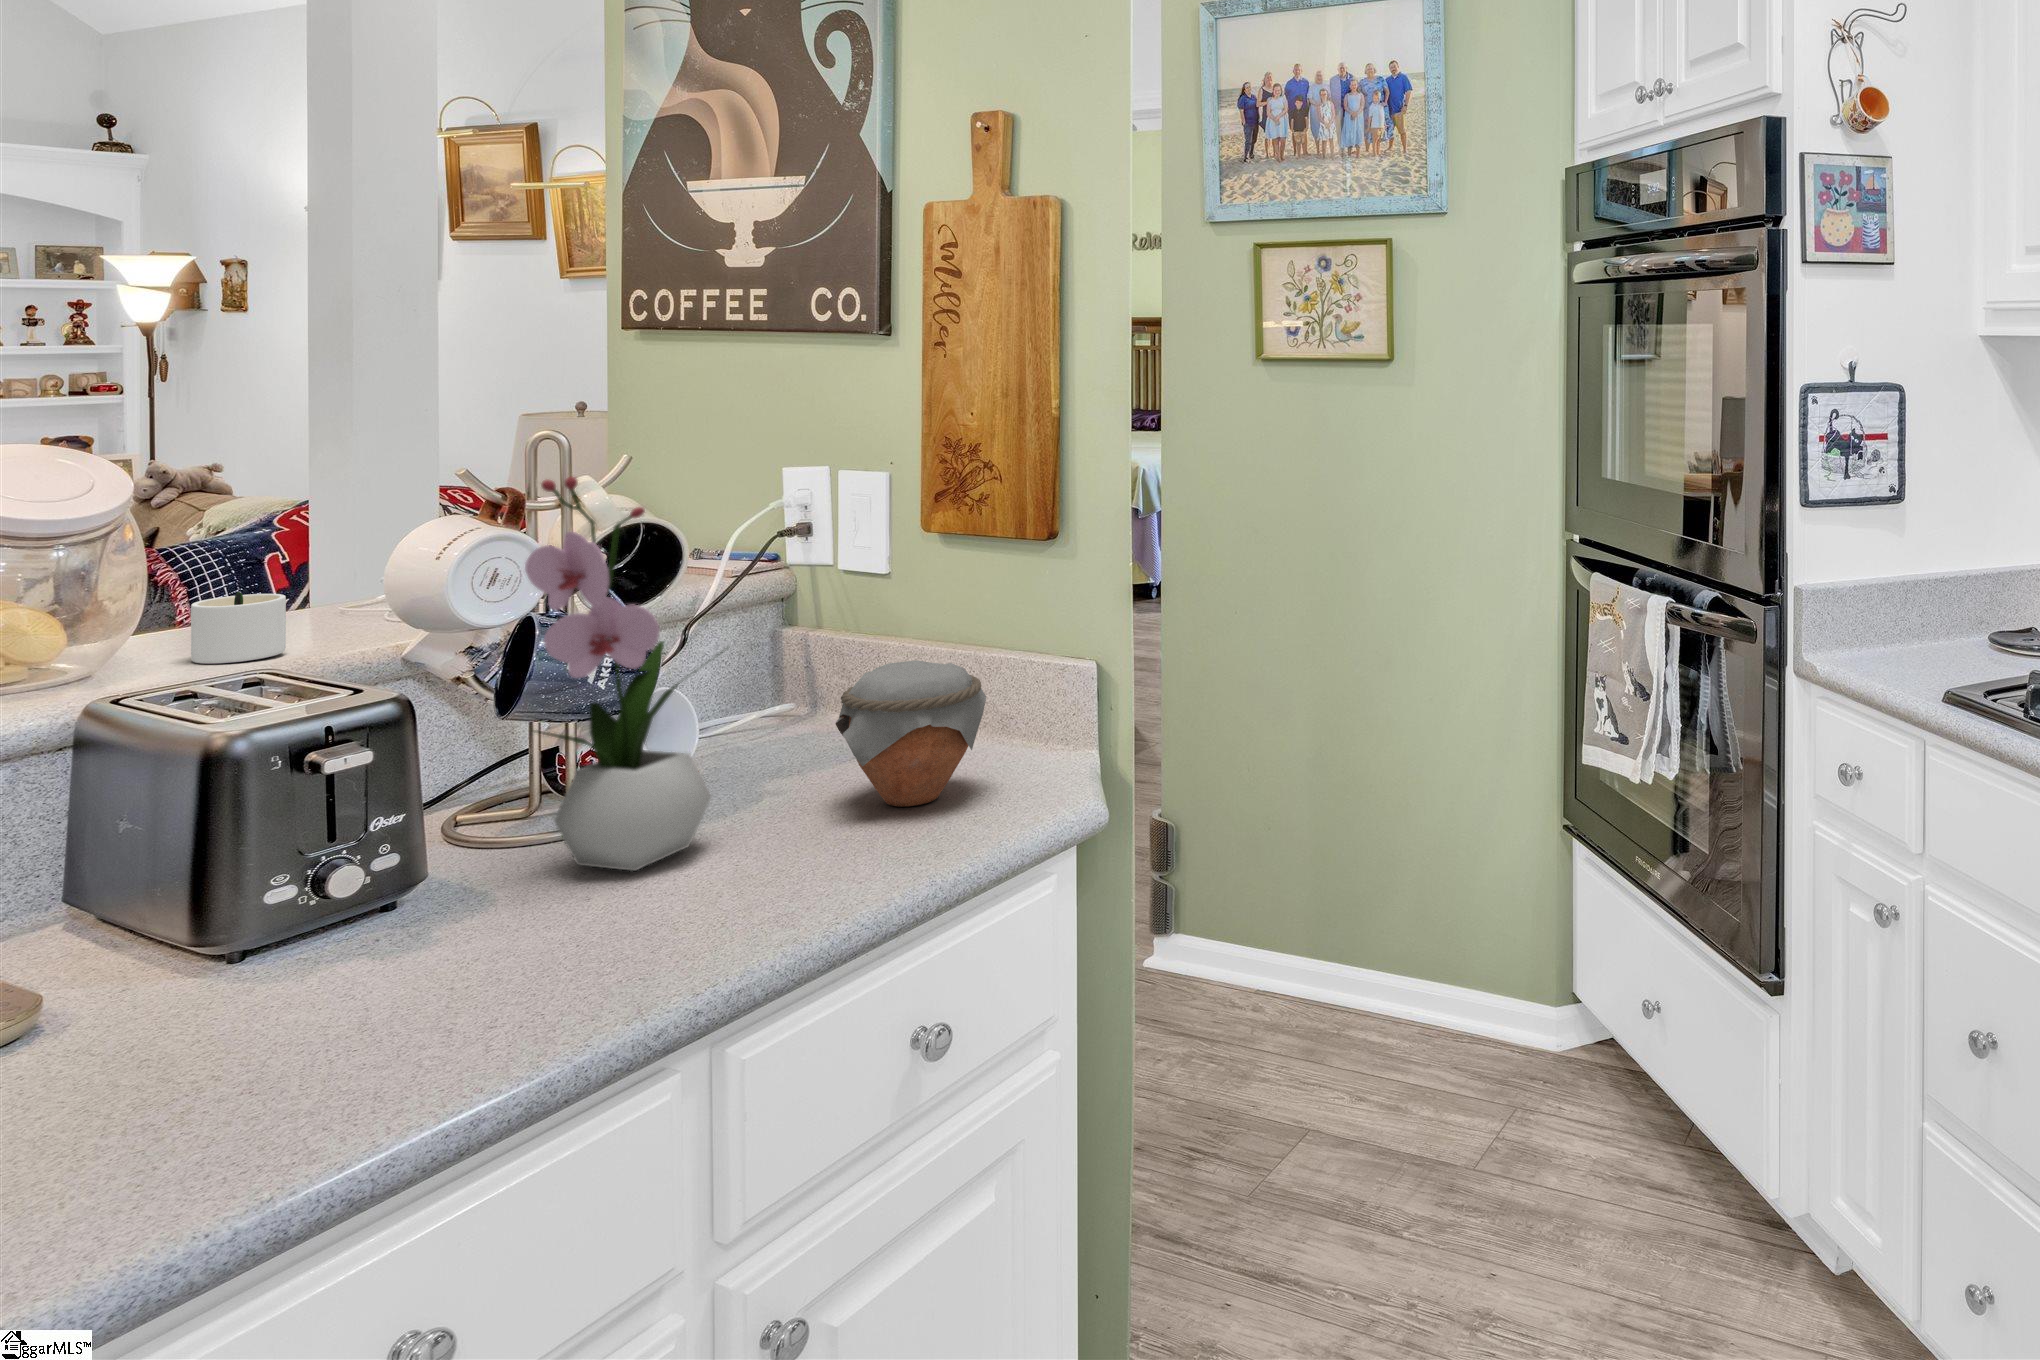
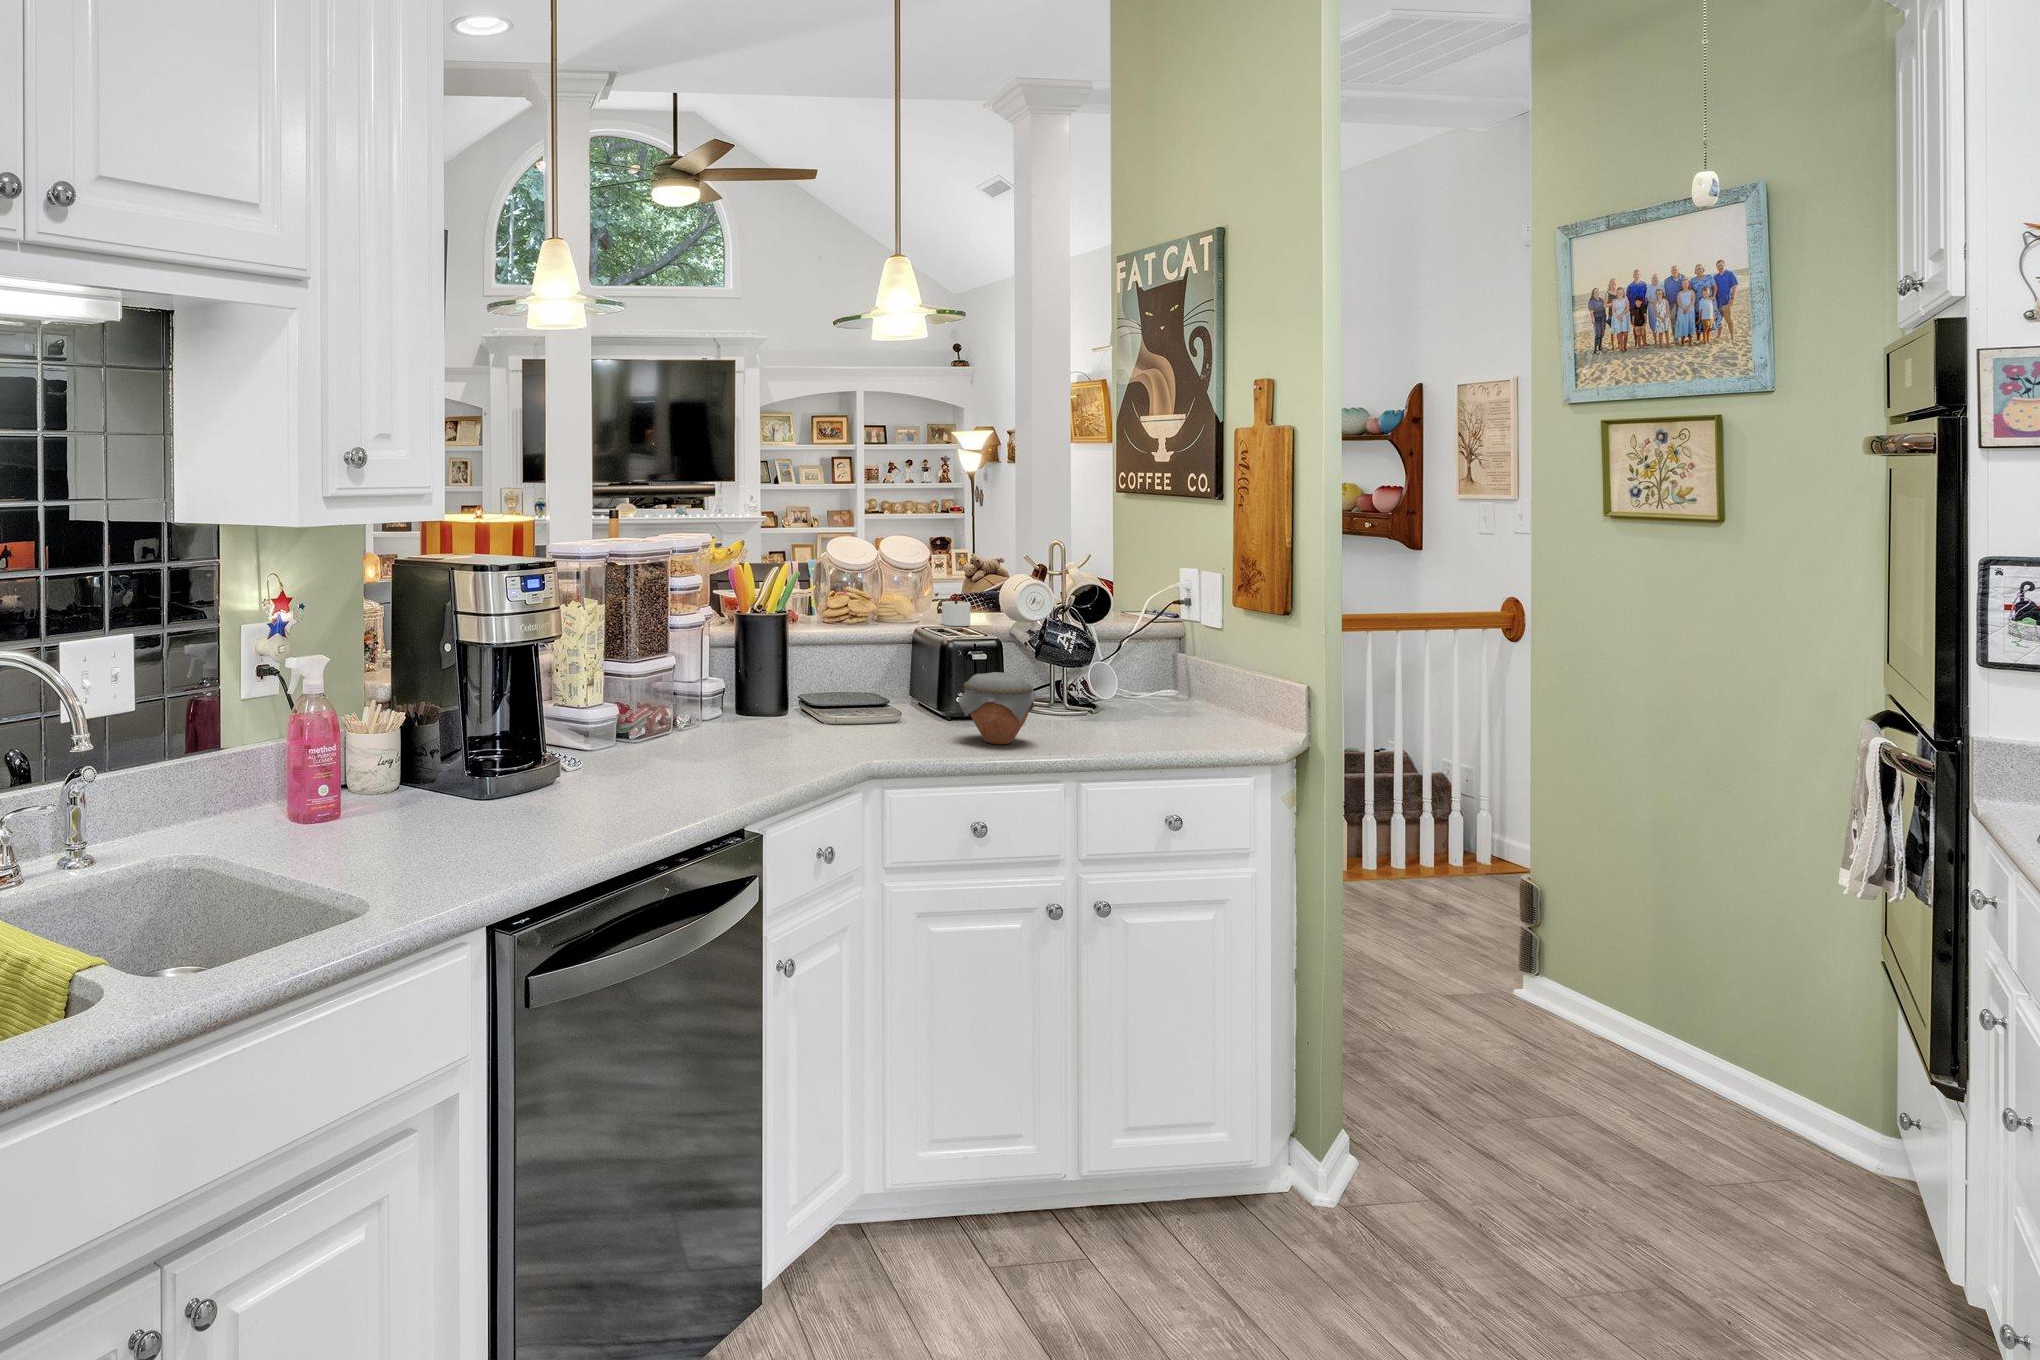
flower arrangement: present [525,477,711,871] -> none [1033,561,1113,728]
jar: present [836,660,986,807] -> present [958,672,1038,744]

